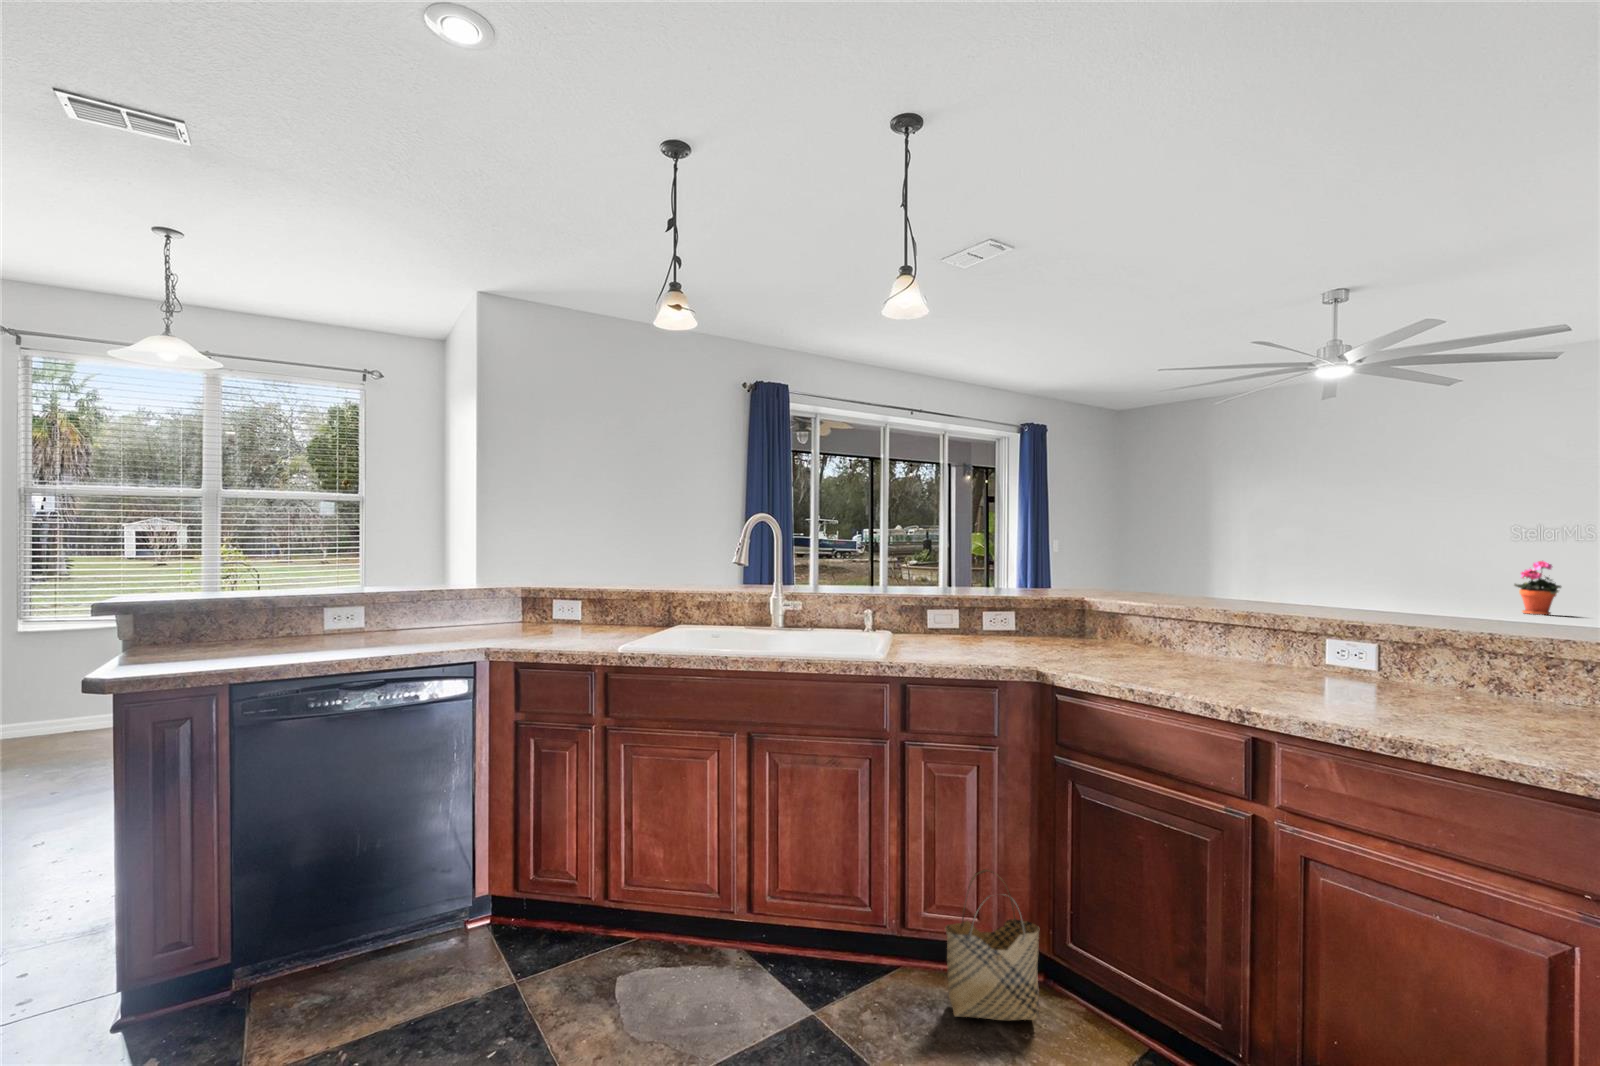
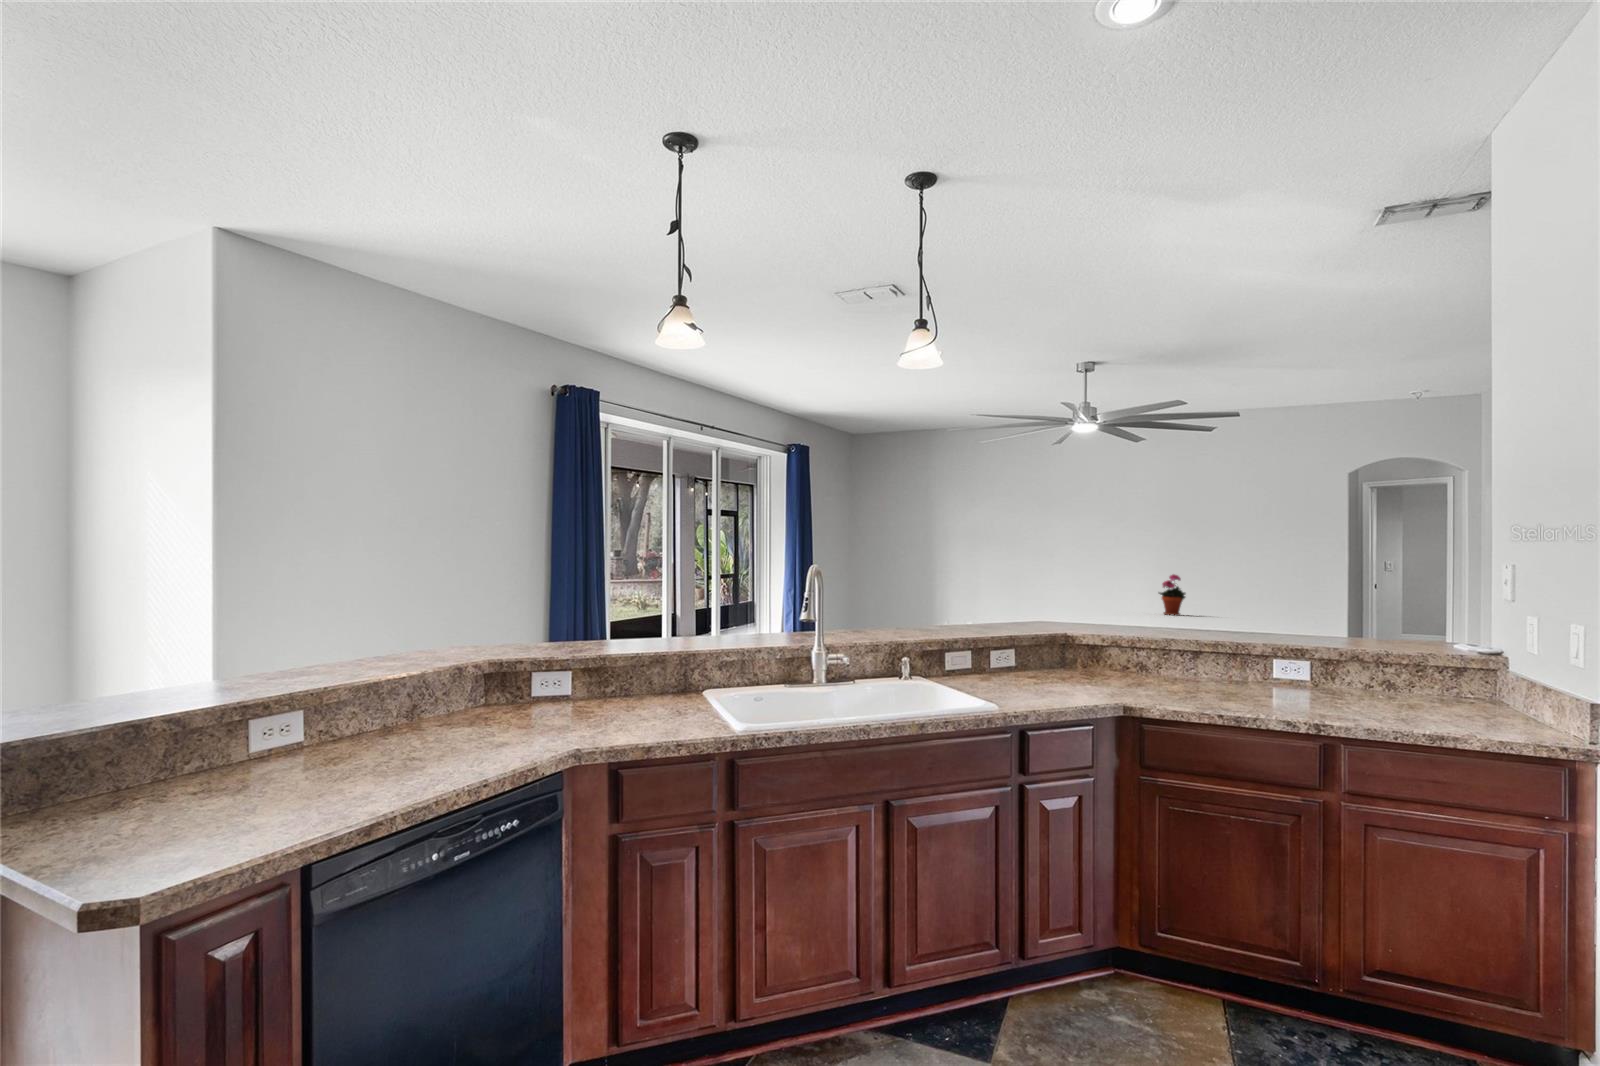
woven basket: present [945,870,1039,1020] -> none [1080,890,1153,1030]

